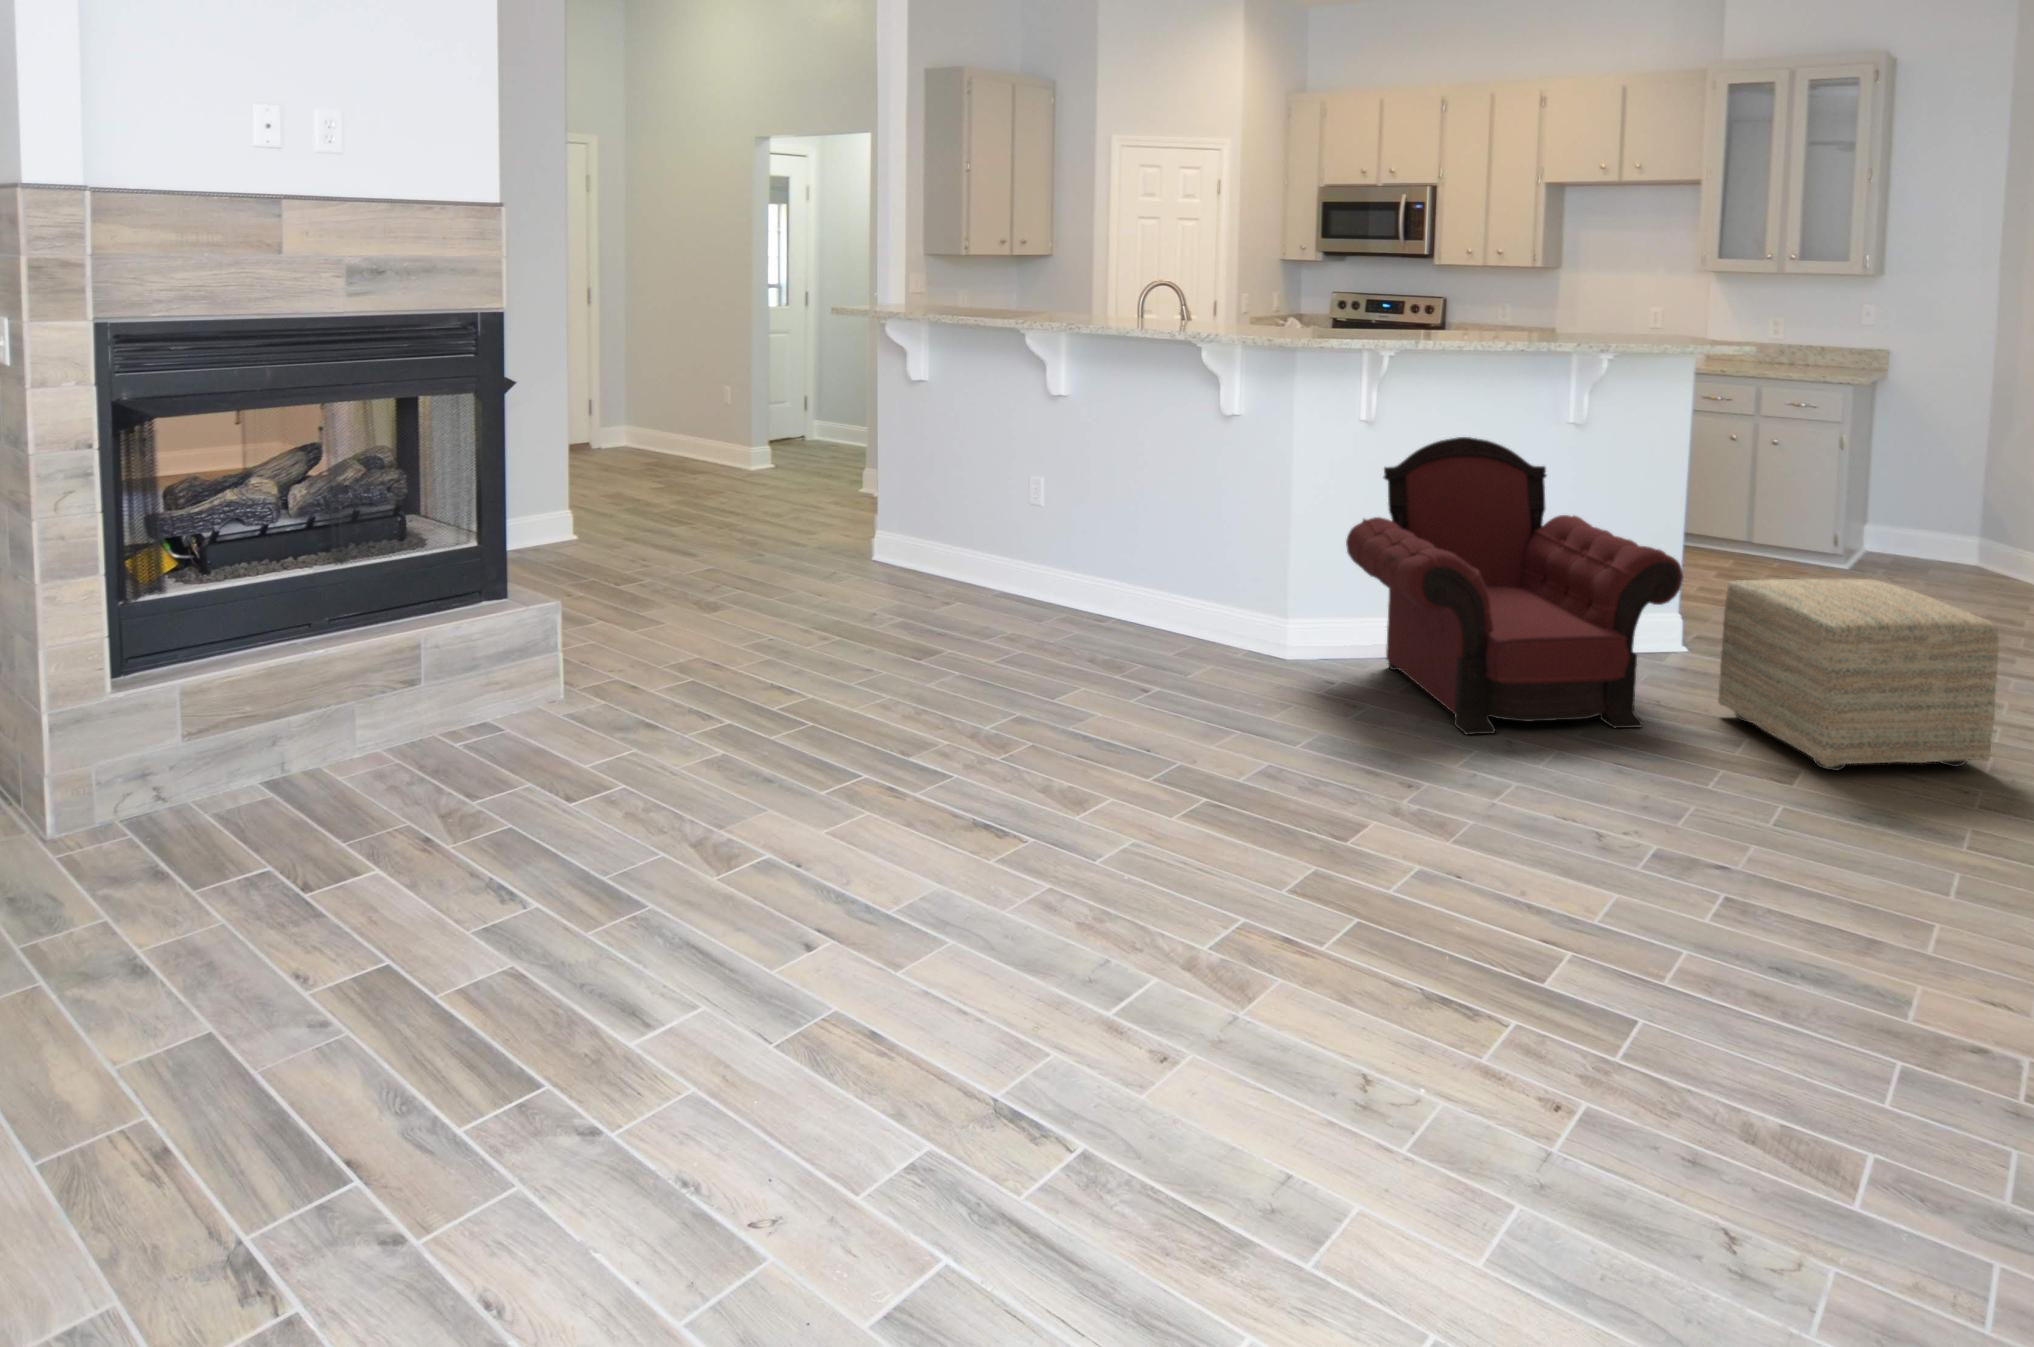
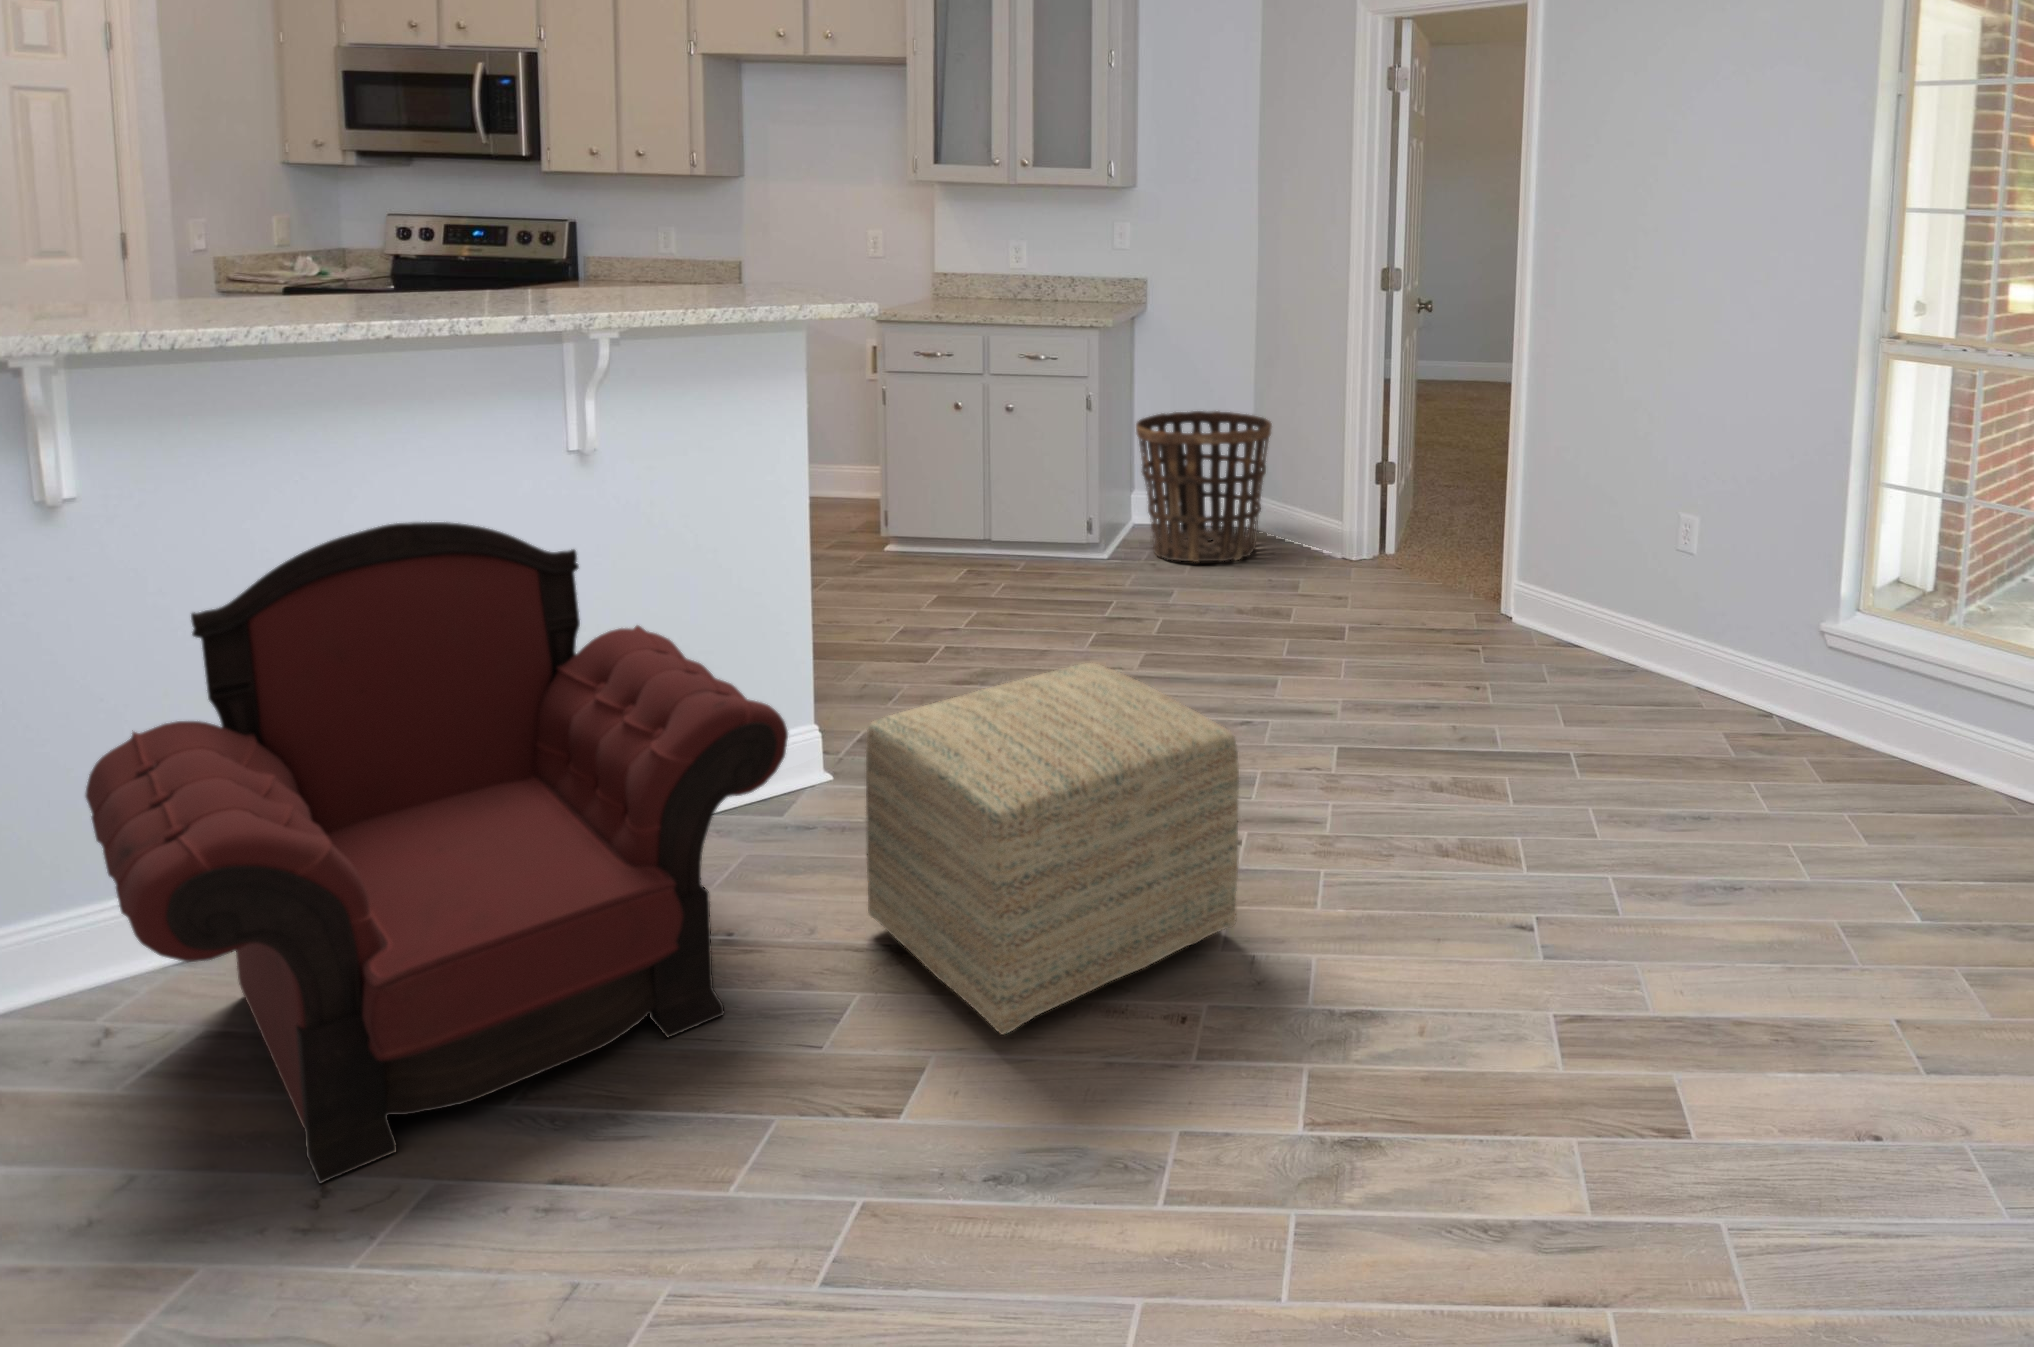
basket: none [1871,460,2003,585] -> present [1136,411,1272,562]

